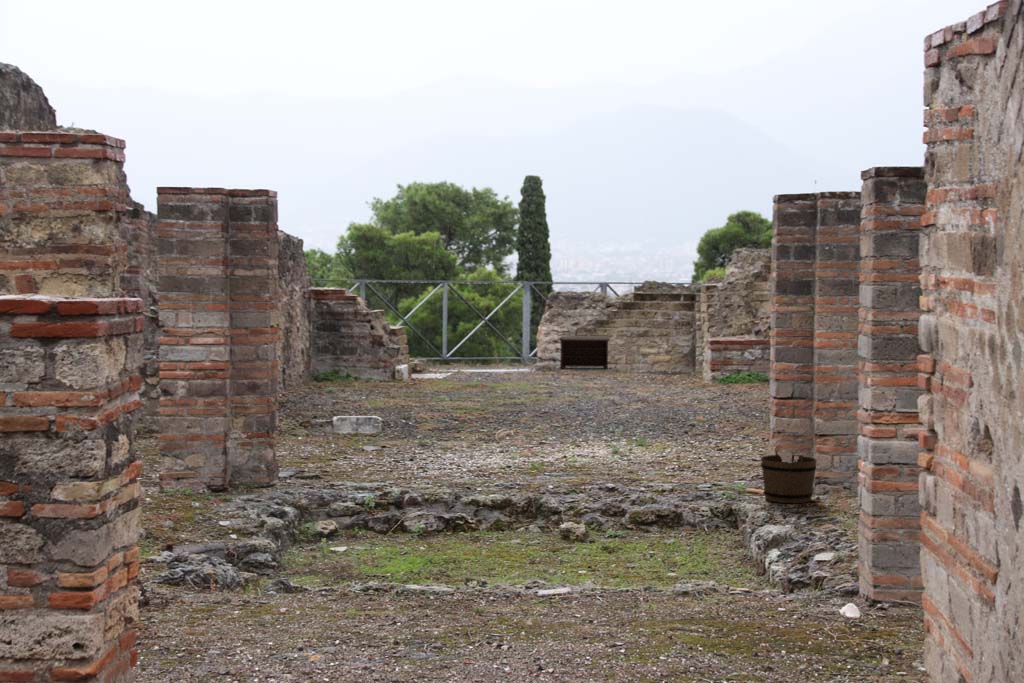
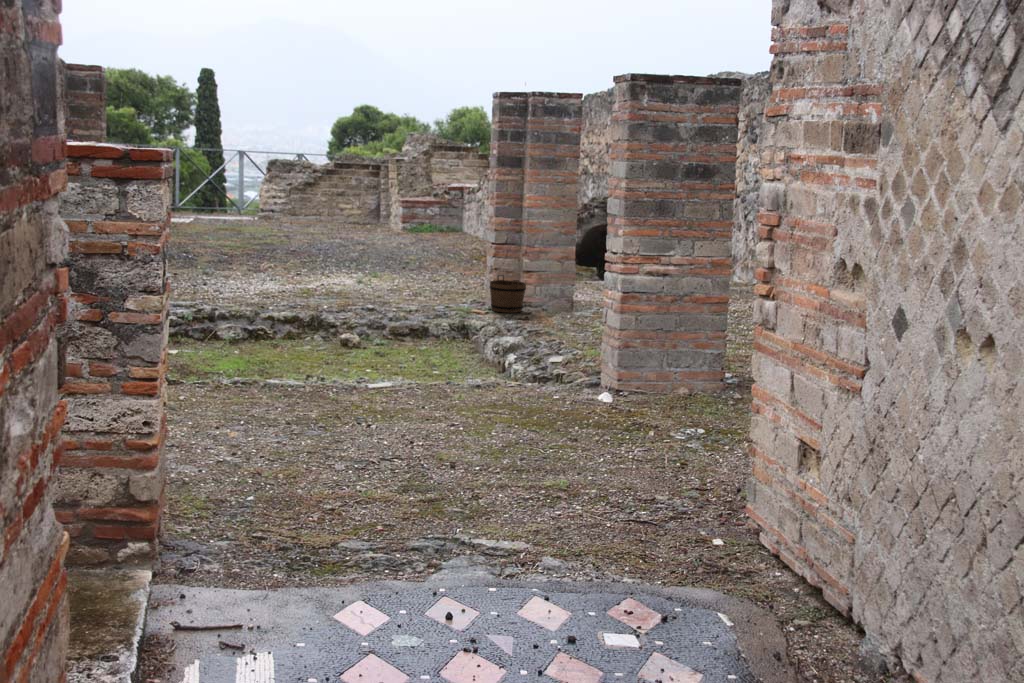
bench: present [559,336,609,369] -> none [277,193,317,220]

